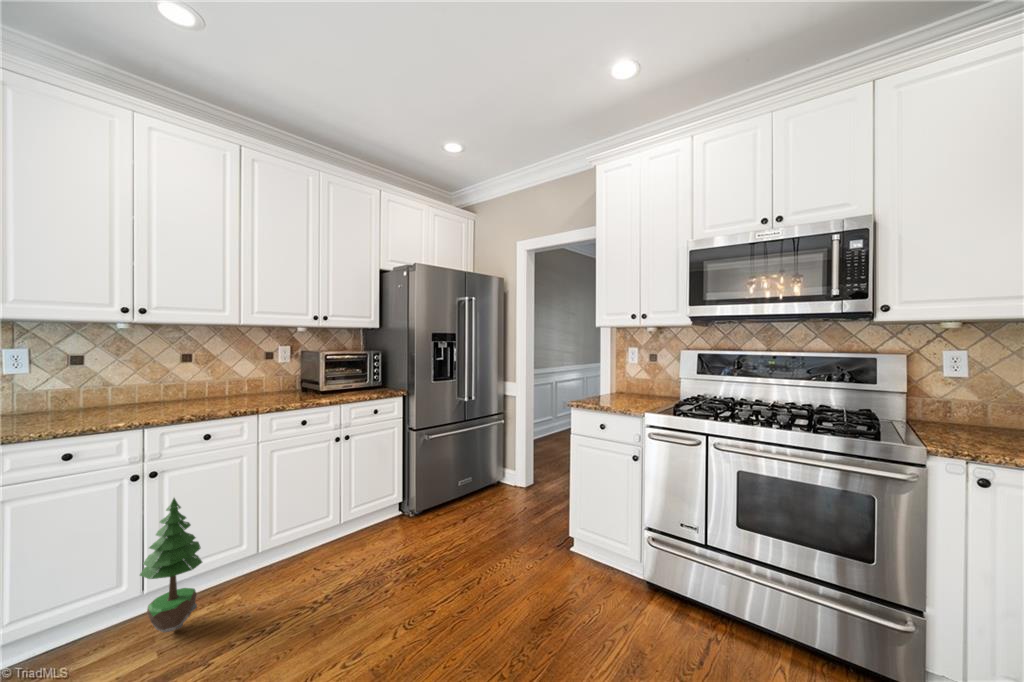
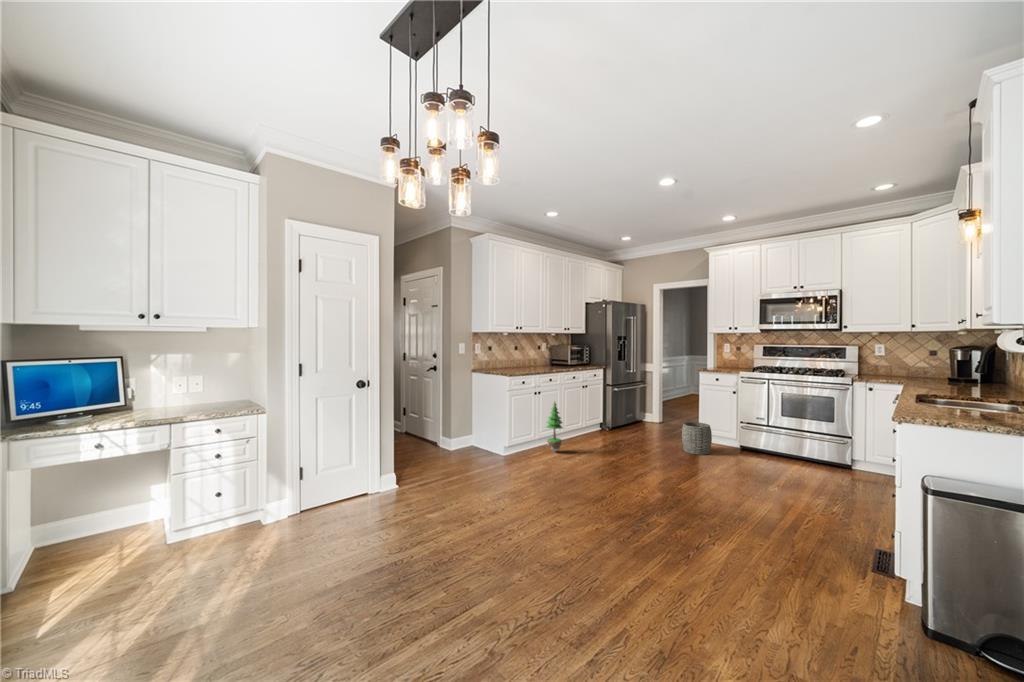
woven basket: none [512,527,576,625] -> present [682,422,712,455]

